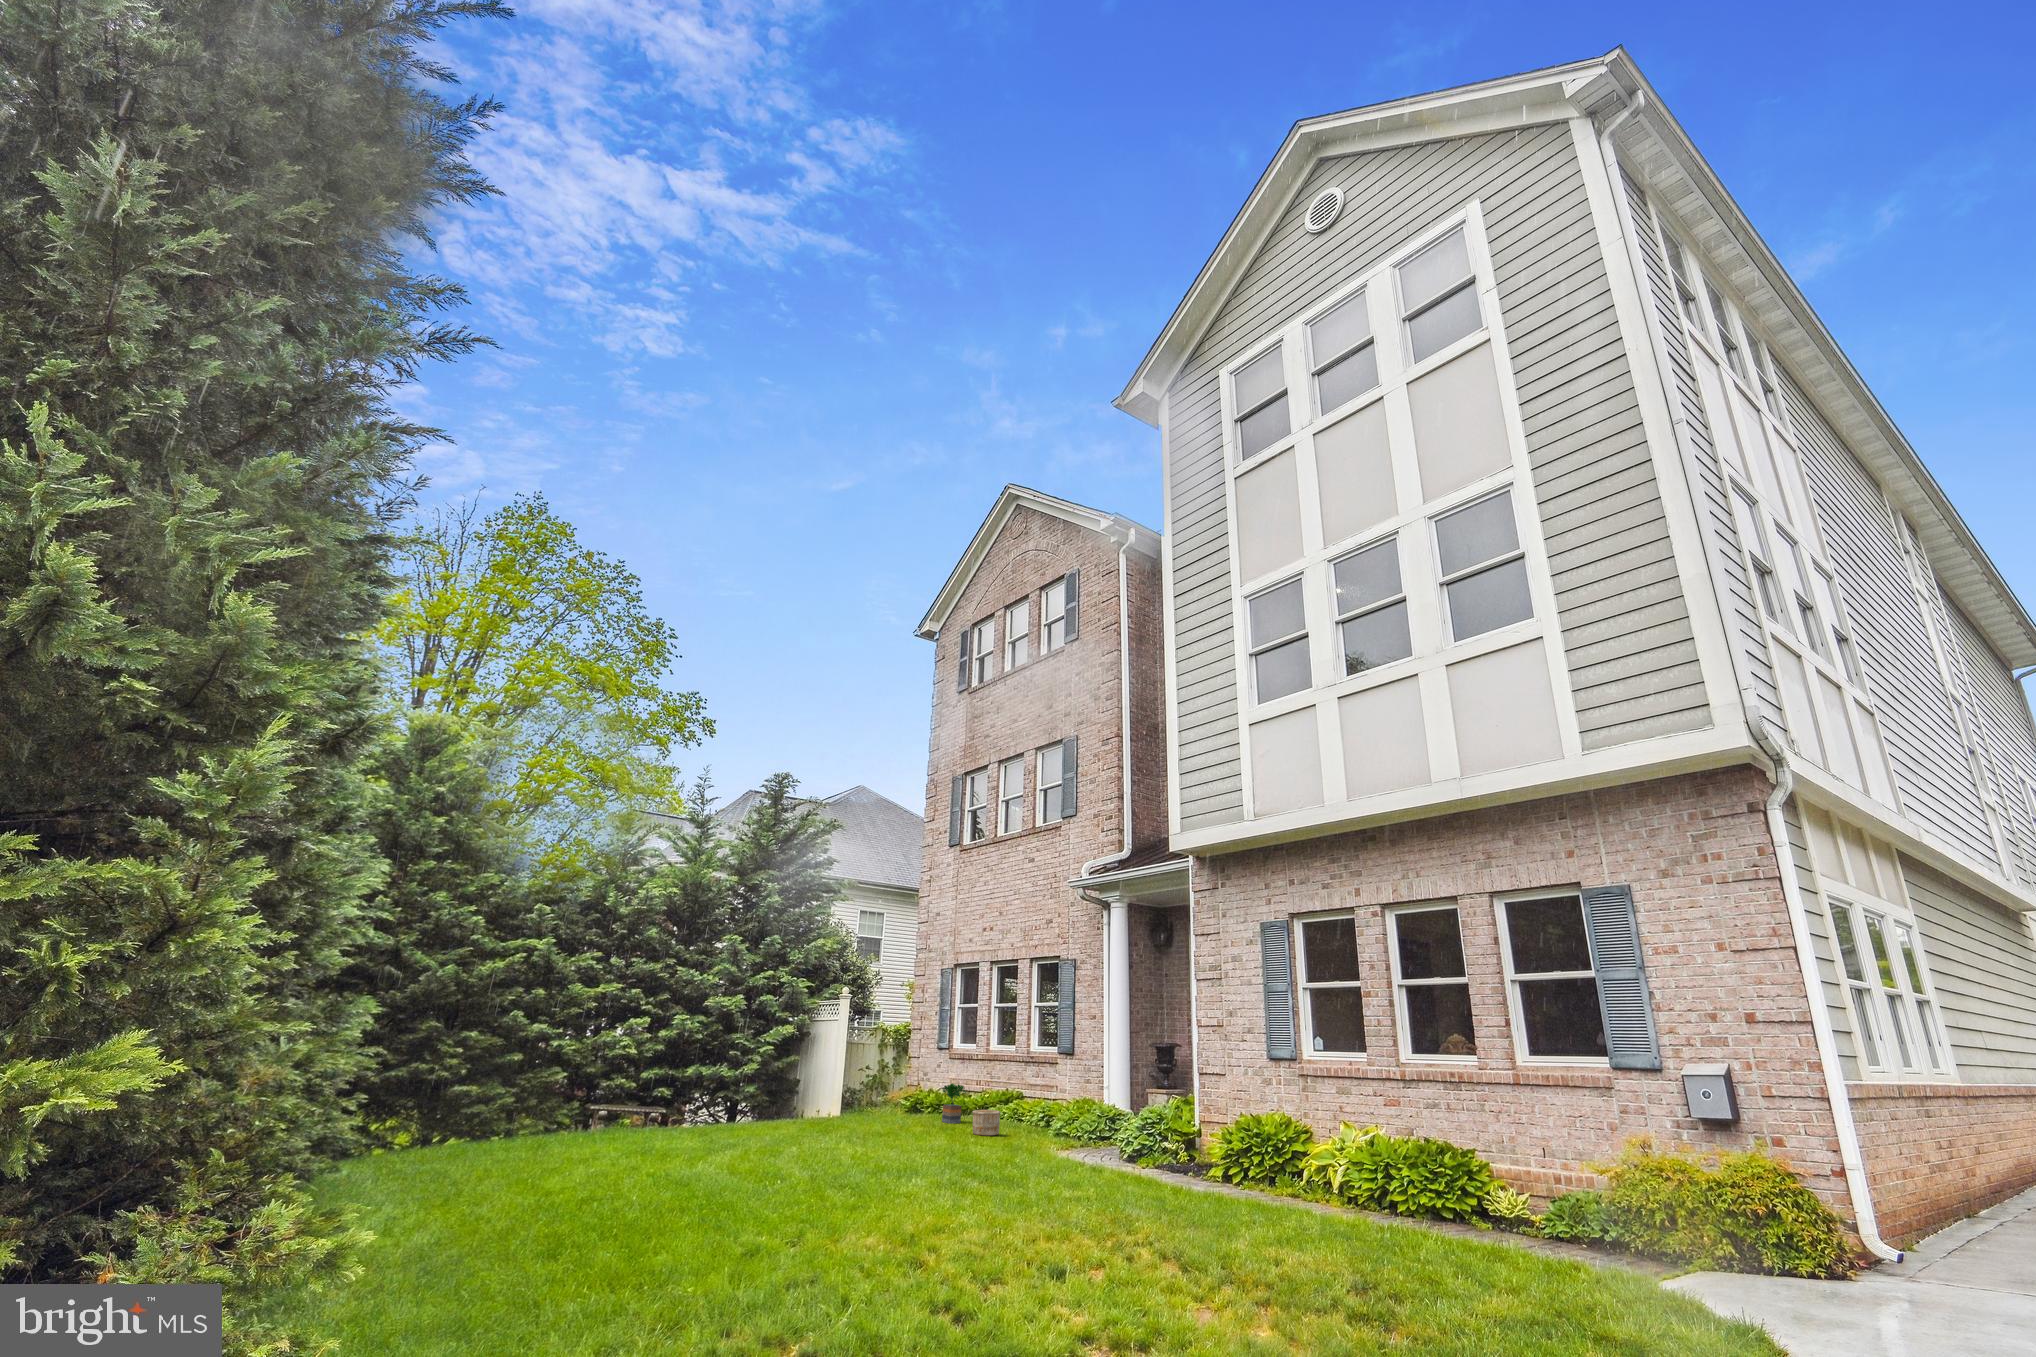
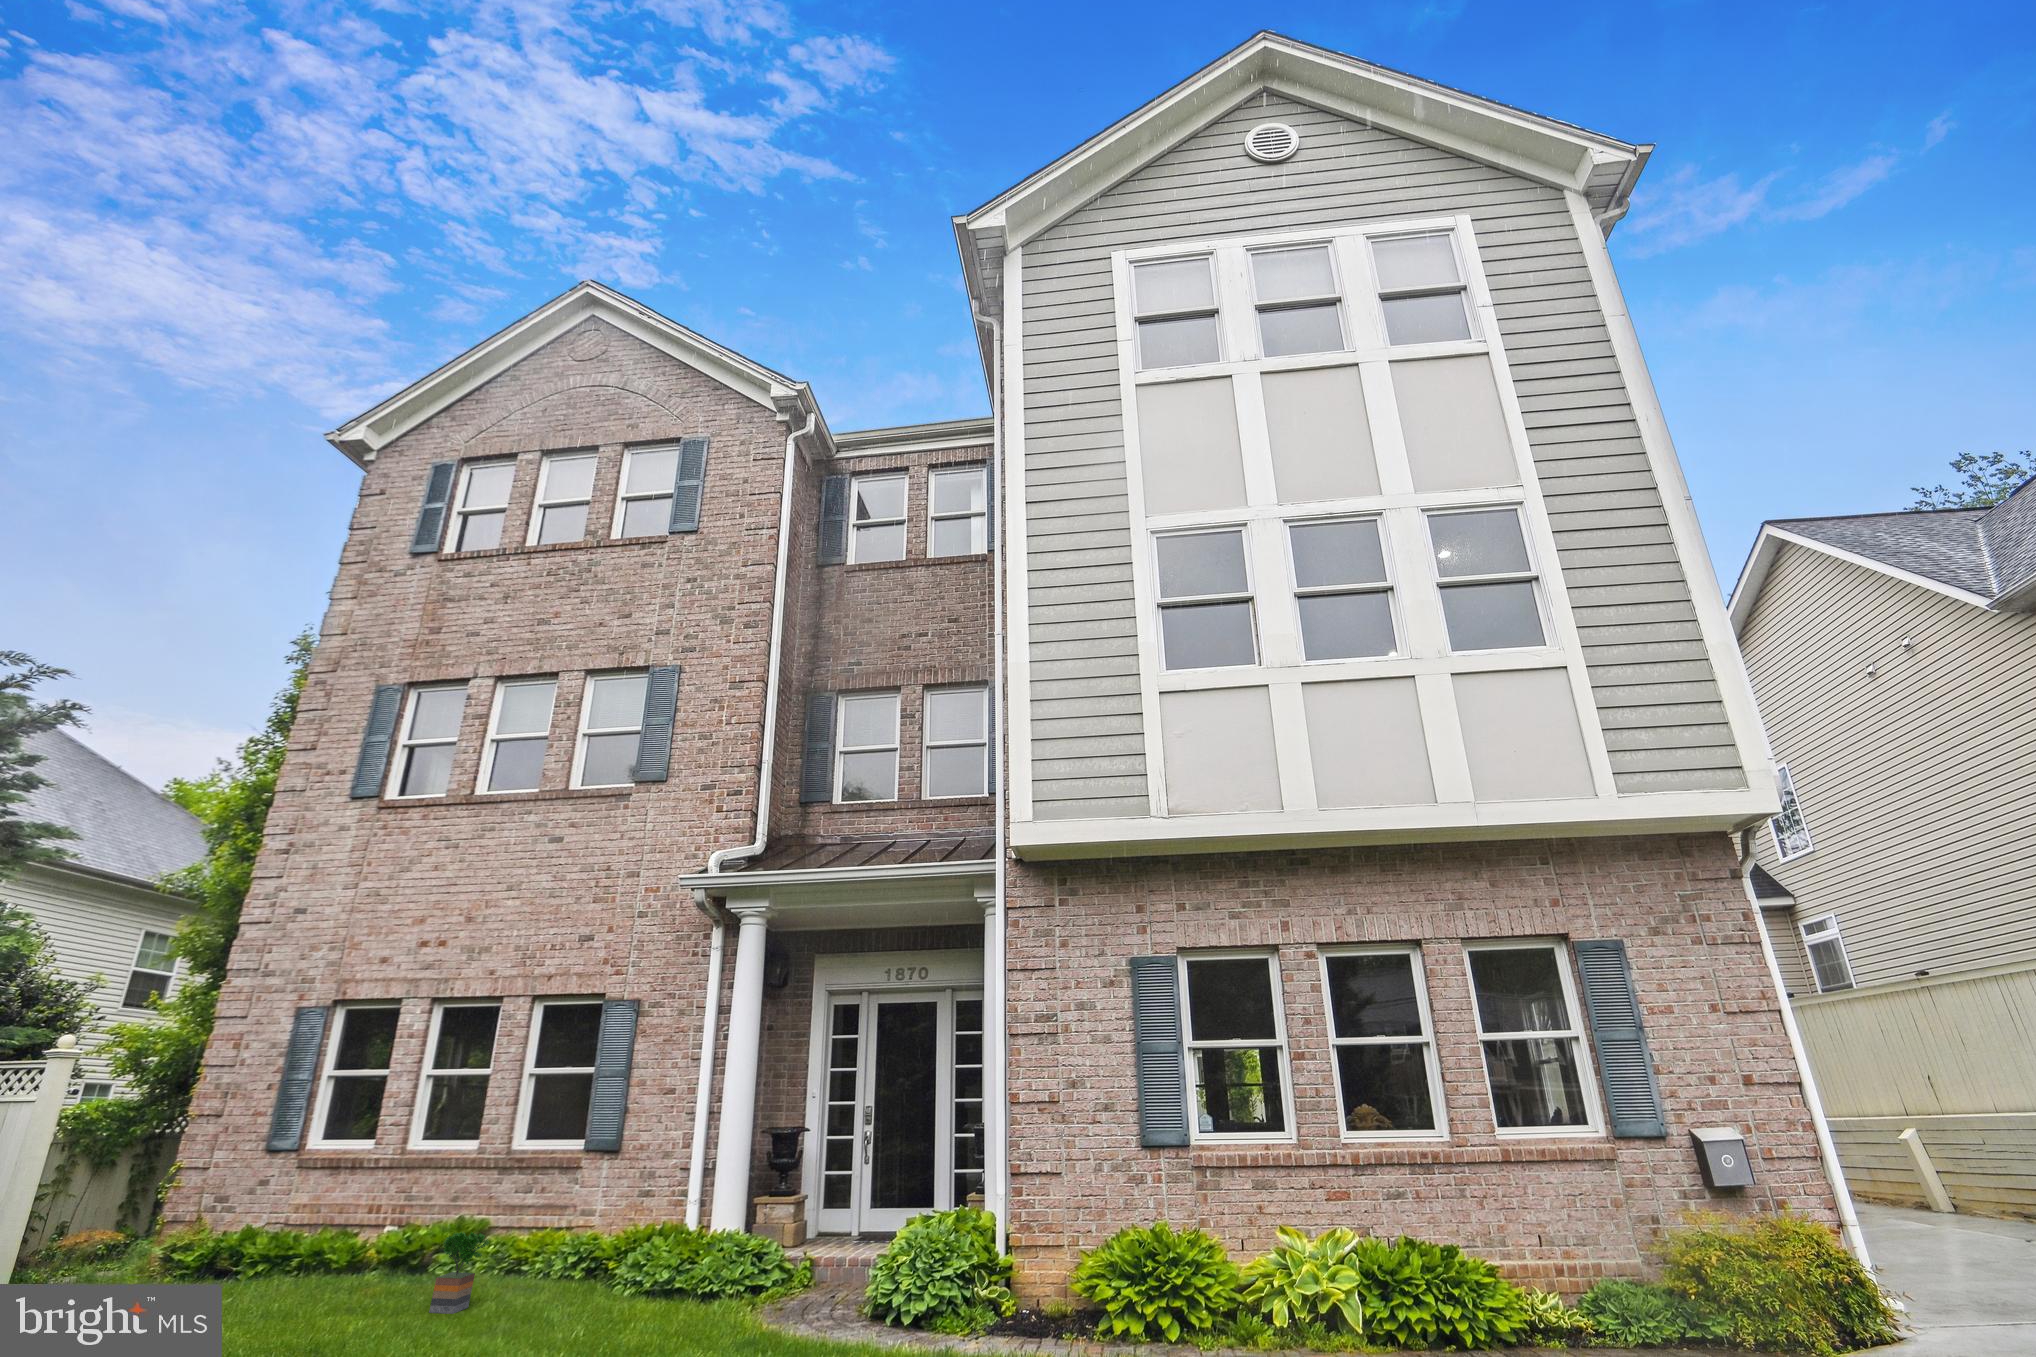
wooden bucket: present [972,1110,1000,1136] -> none [575,1280,632,1337]

